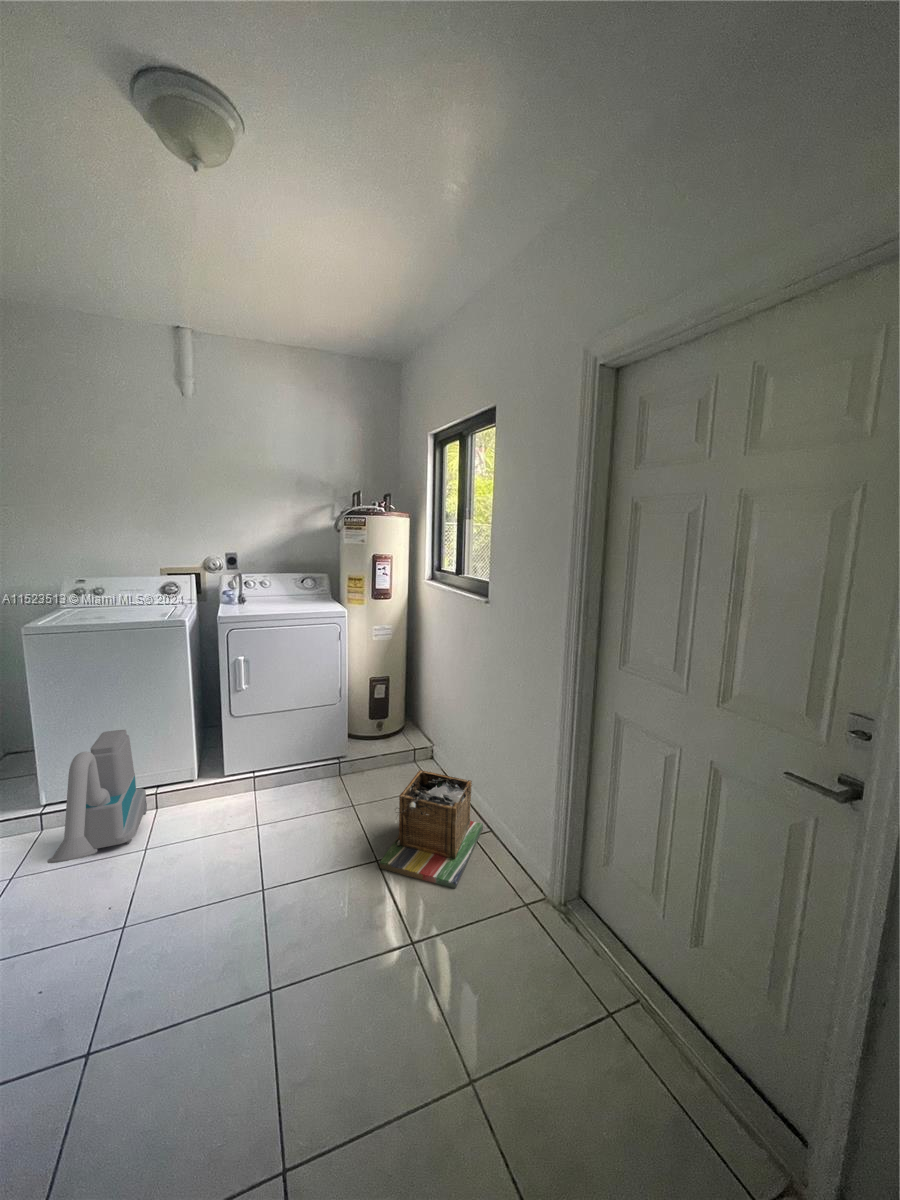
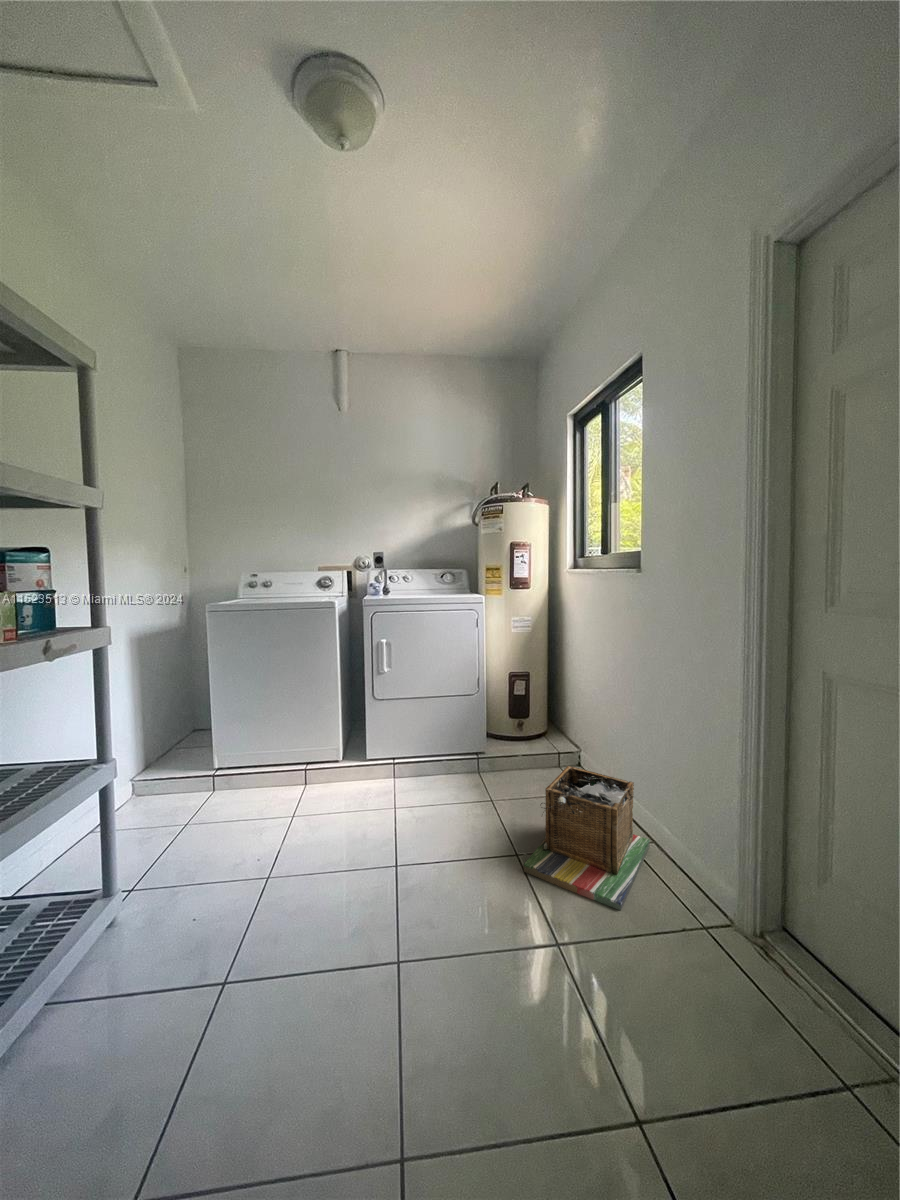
vacuum cleaner: present [47,730,147,863] -> none [205,703,297,813]

